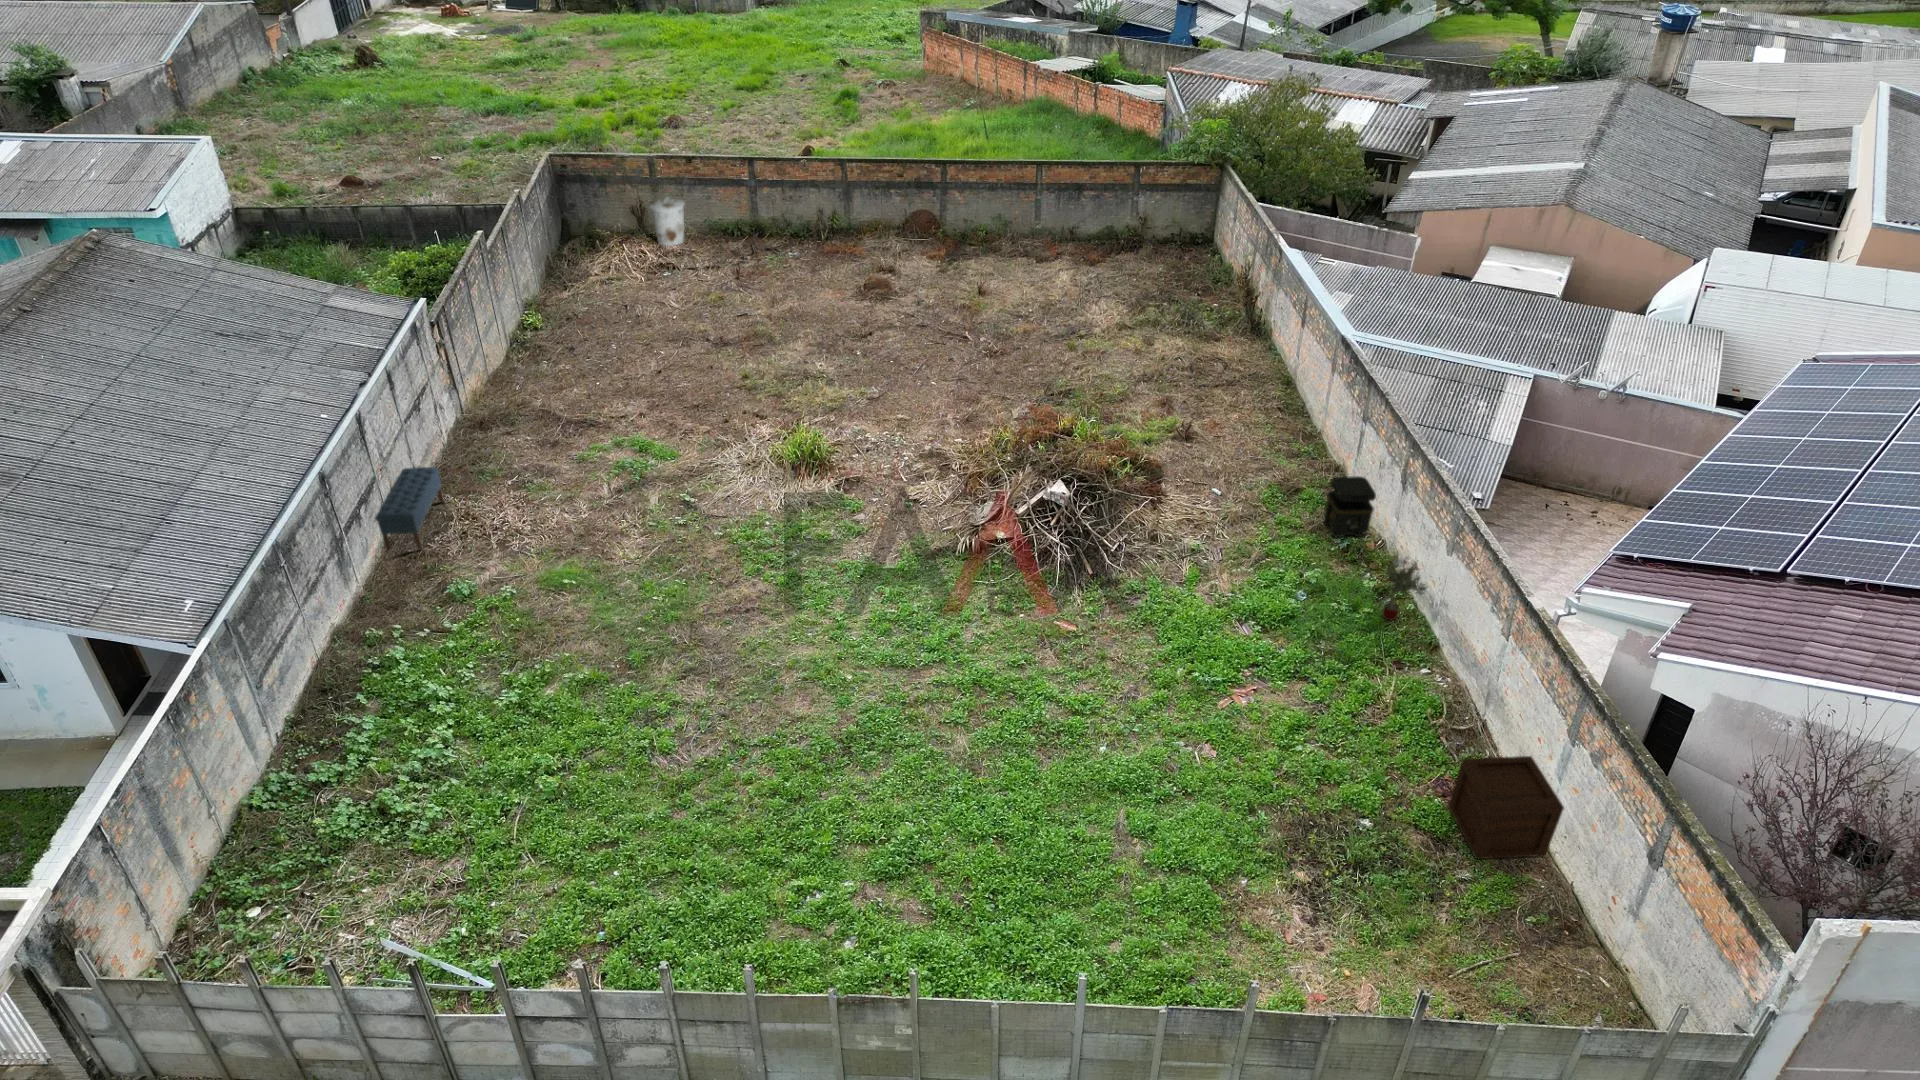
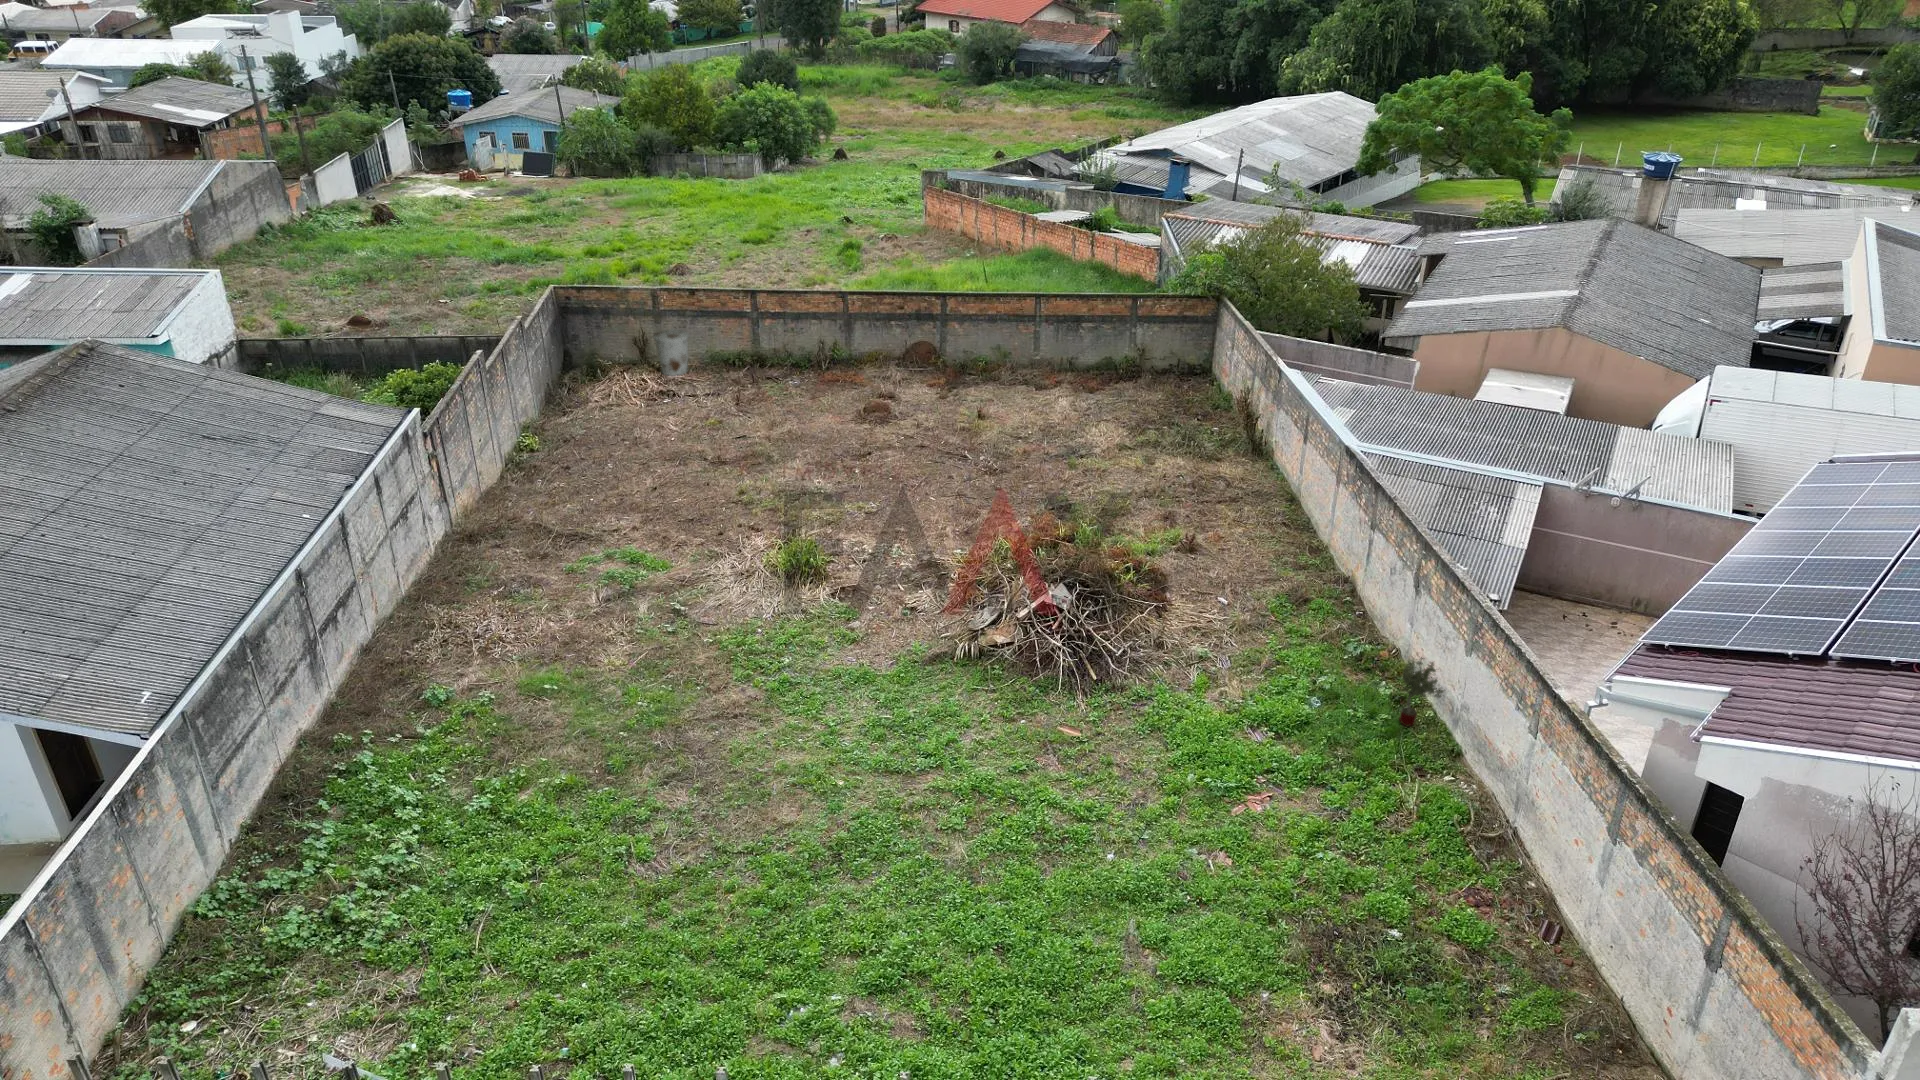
bench: present [375,467,445,551] -> none [356,574,431,659]
toolbox: present [1323,476,1376,537] -> none [1333,582,1387,645]
wooden crate: present [1448,756,1564,859] -> none [1482,858,1609,971]

